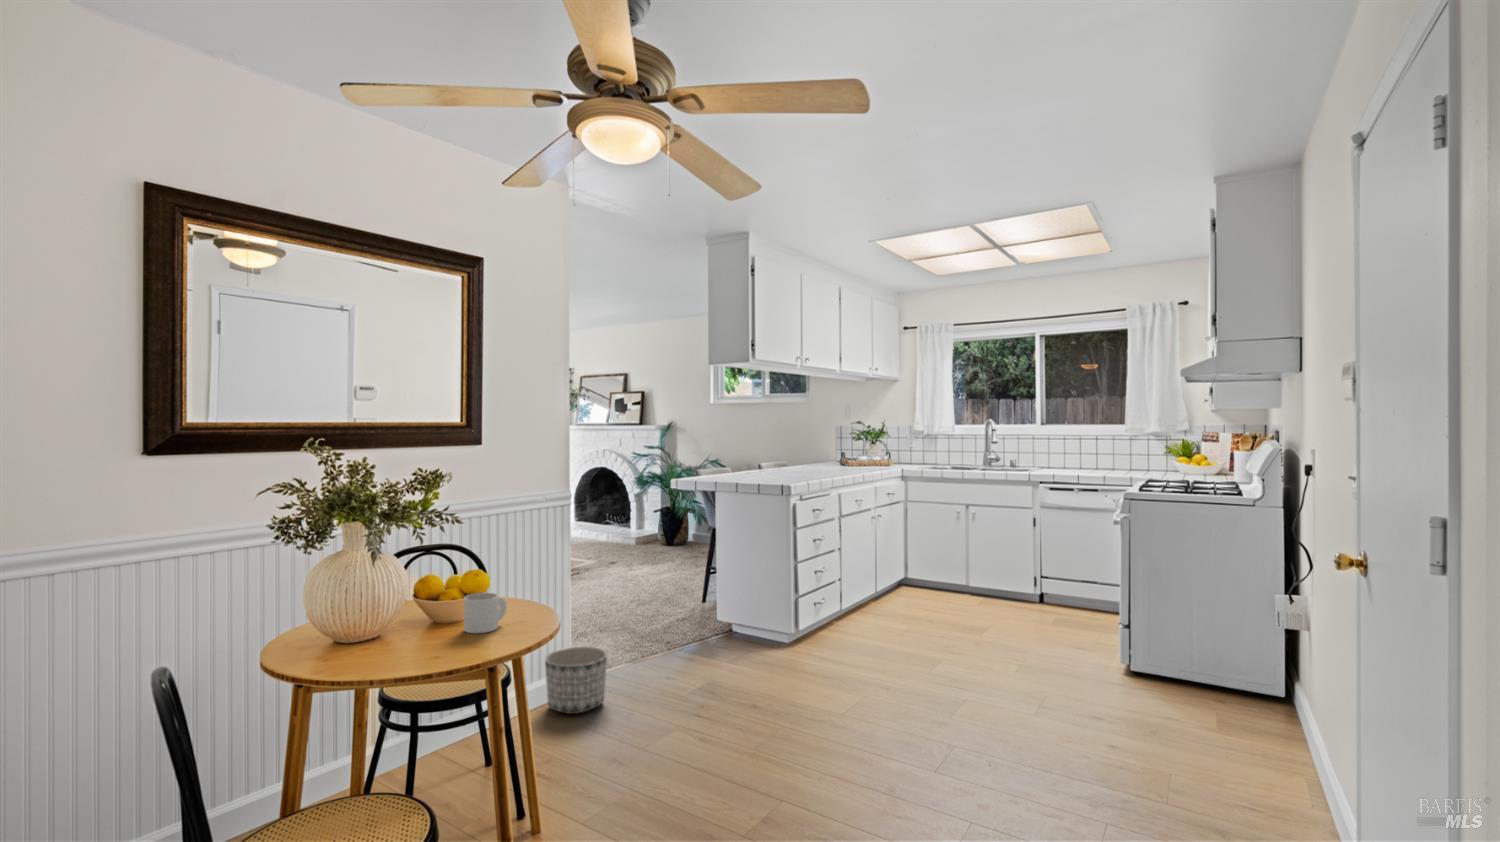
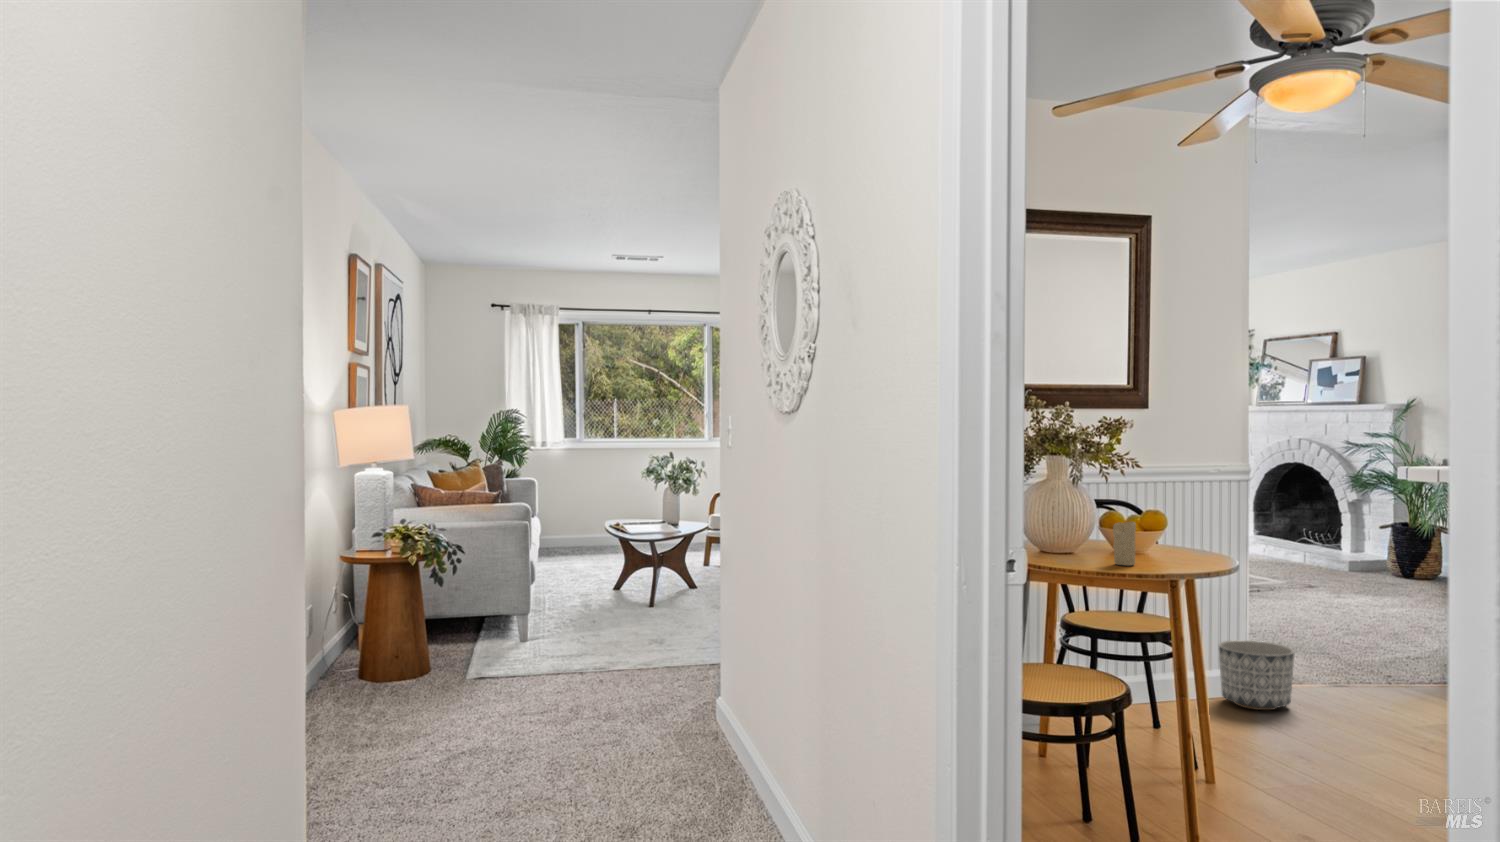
candle: none [425,592,452,646] -> present [1113,522,1136,566]
mug: present [464,593,507,633] -> none [1144,531,1184,564]

